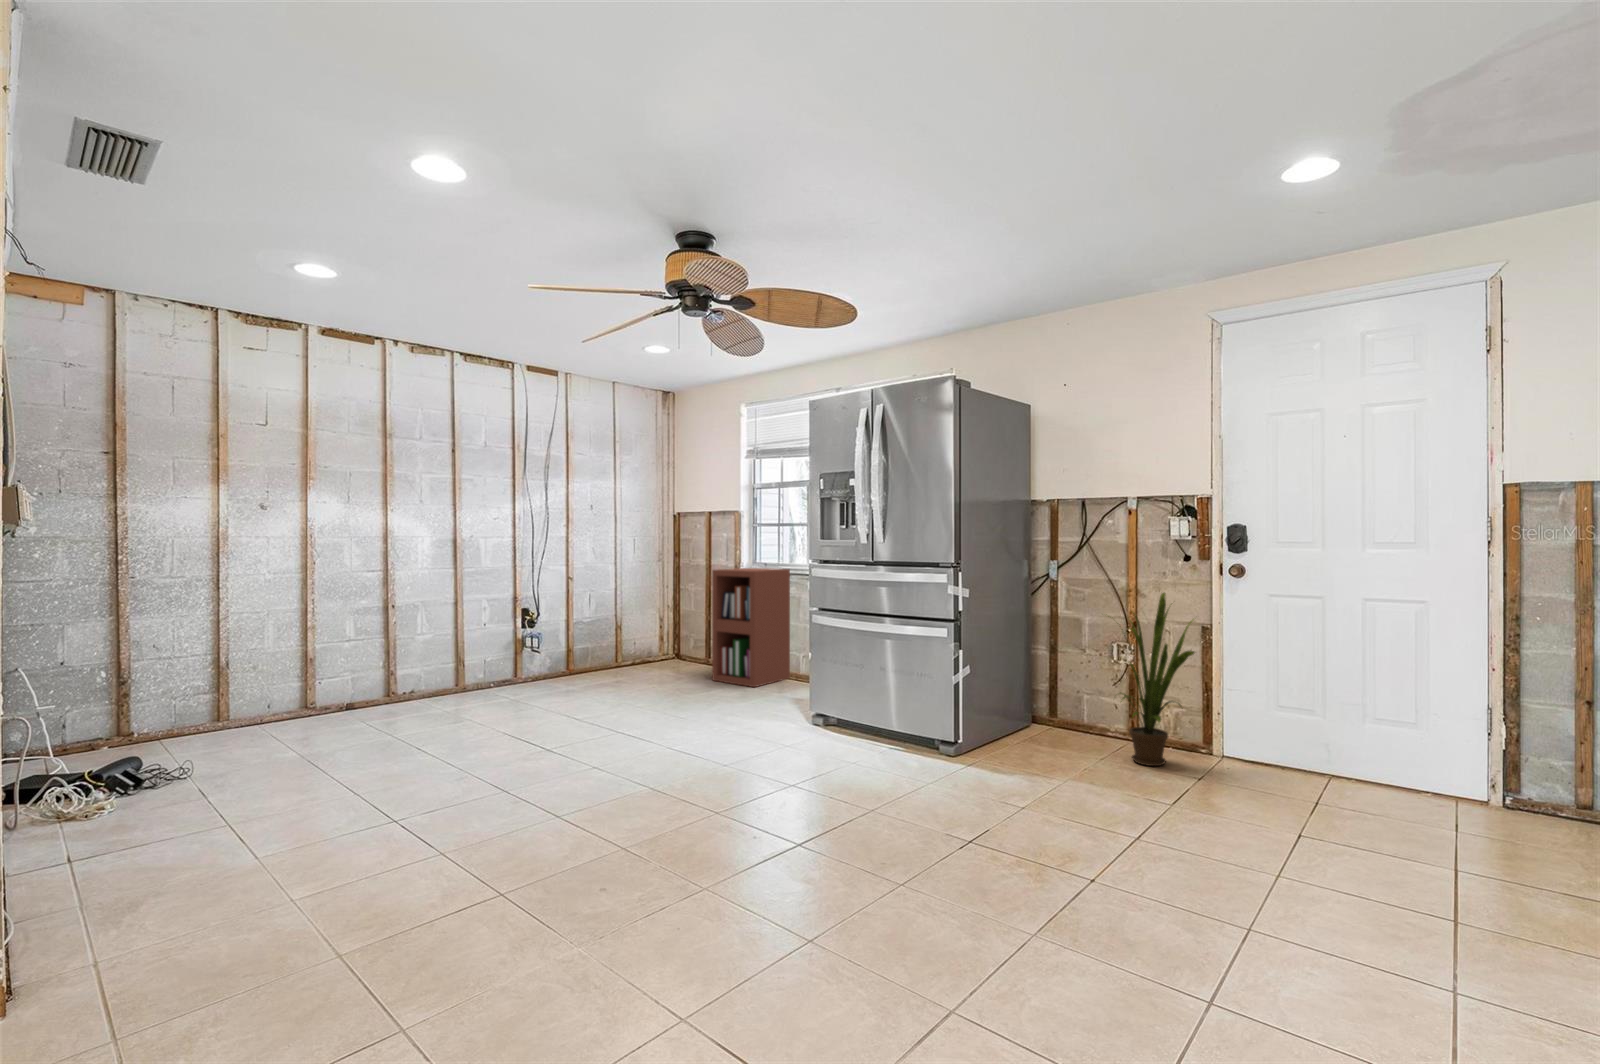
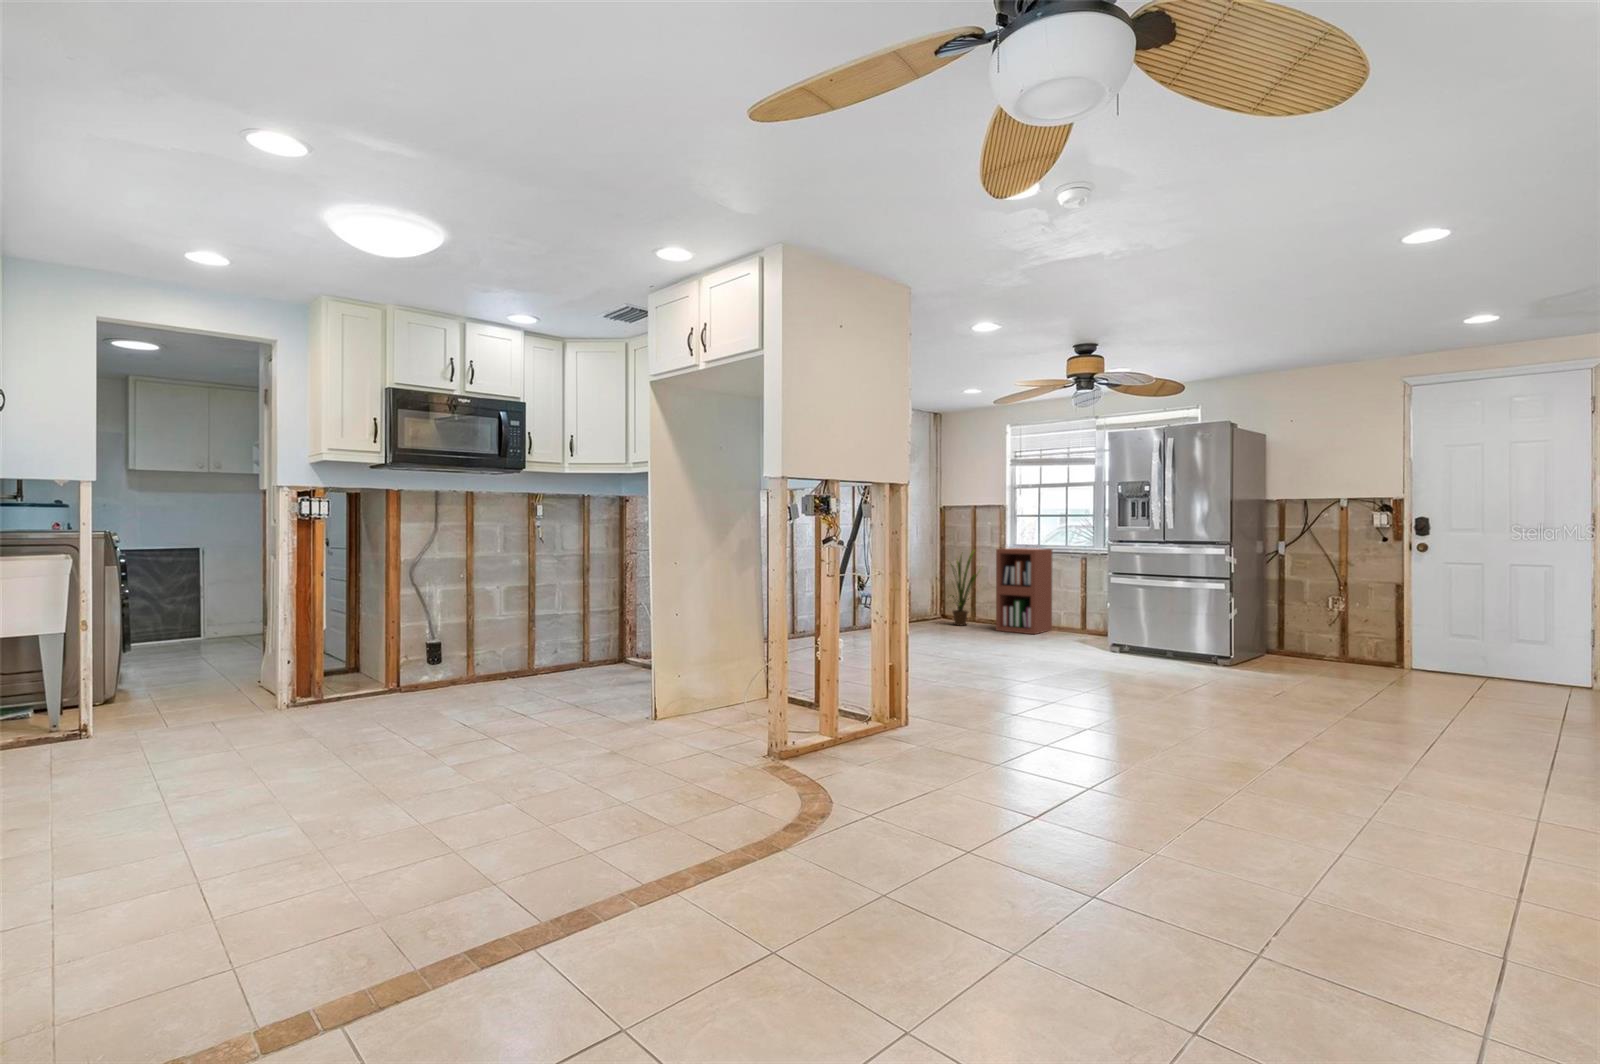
house plant: present [1123,593,1195,766] -> present [950,551,977,626]

